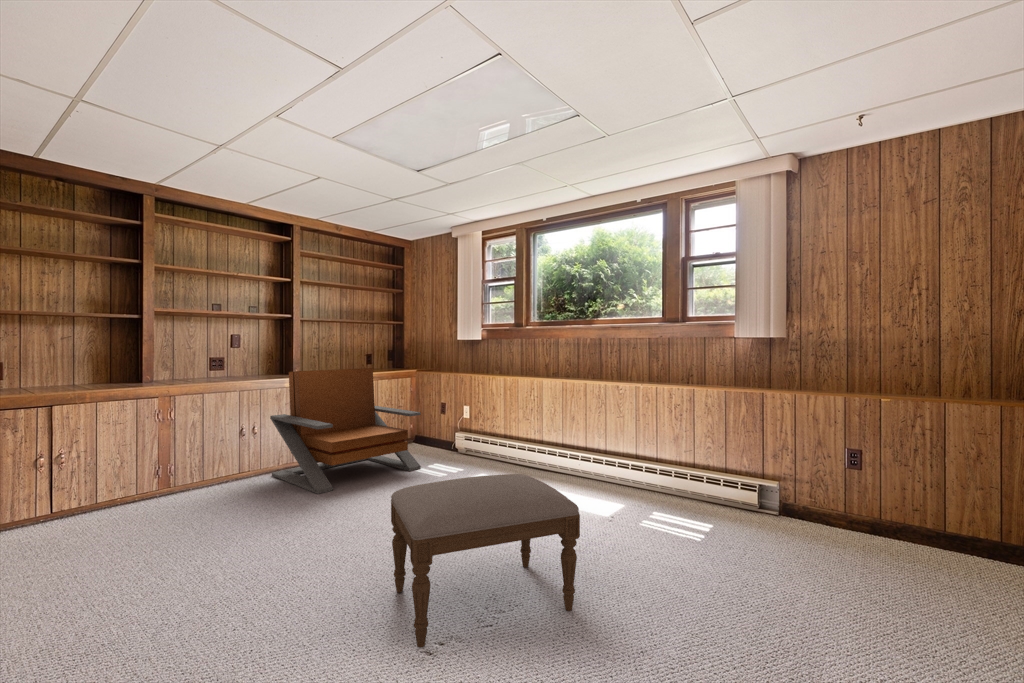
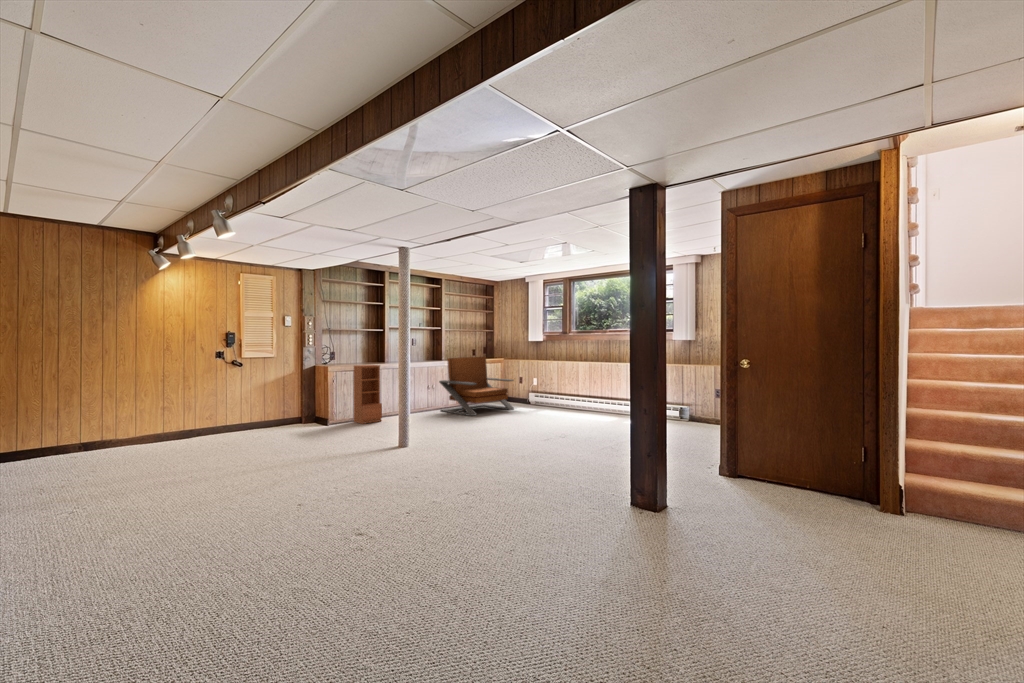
bookcase: none [24,388,94,531] -> present [354,365,382,424]
ottoman: present [391,474,580,648] -> none [526,394,596,442]

